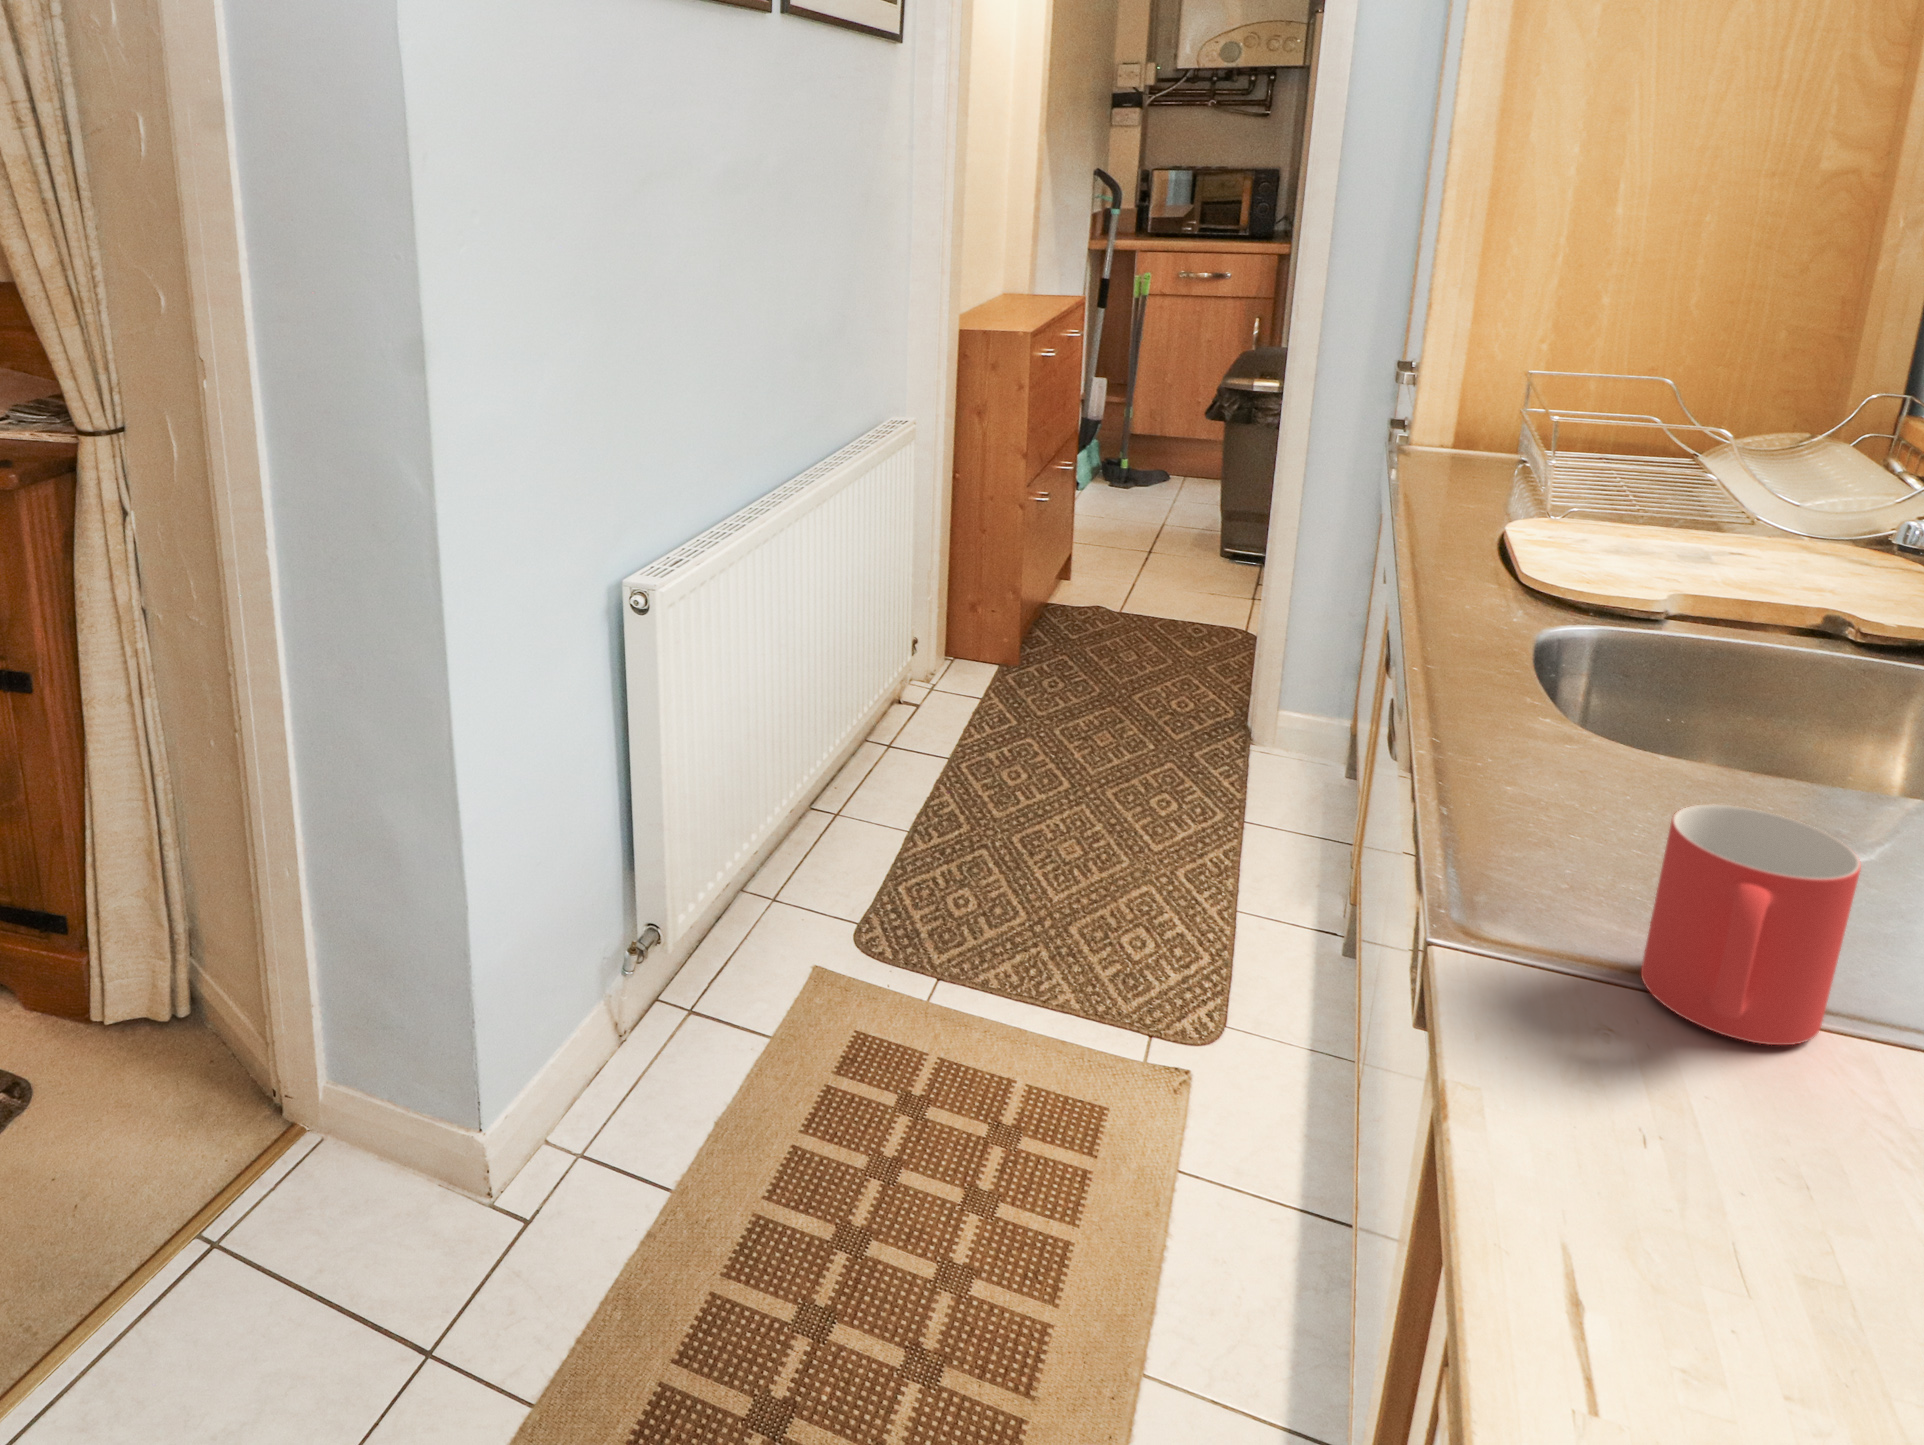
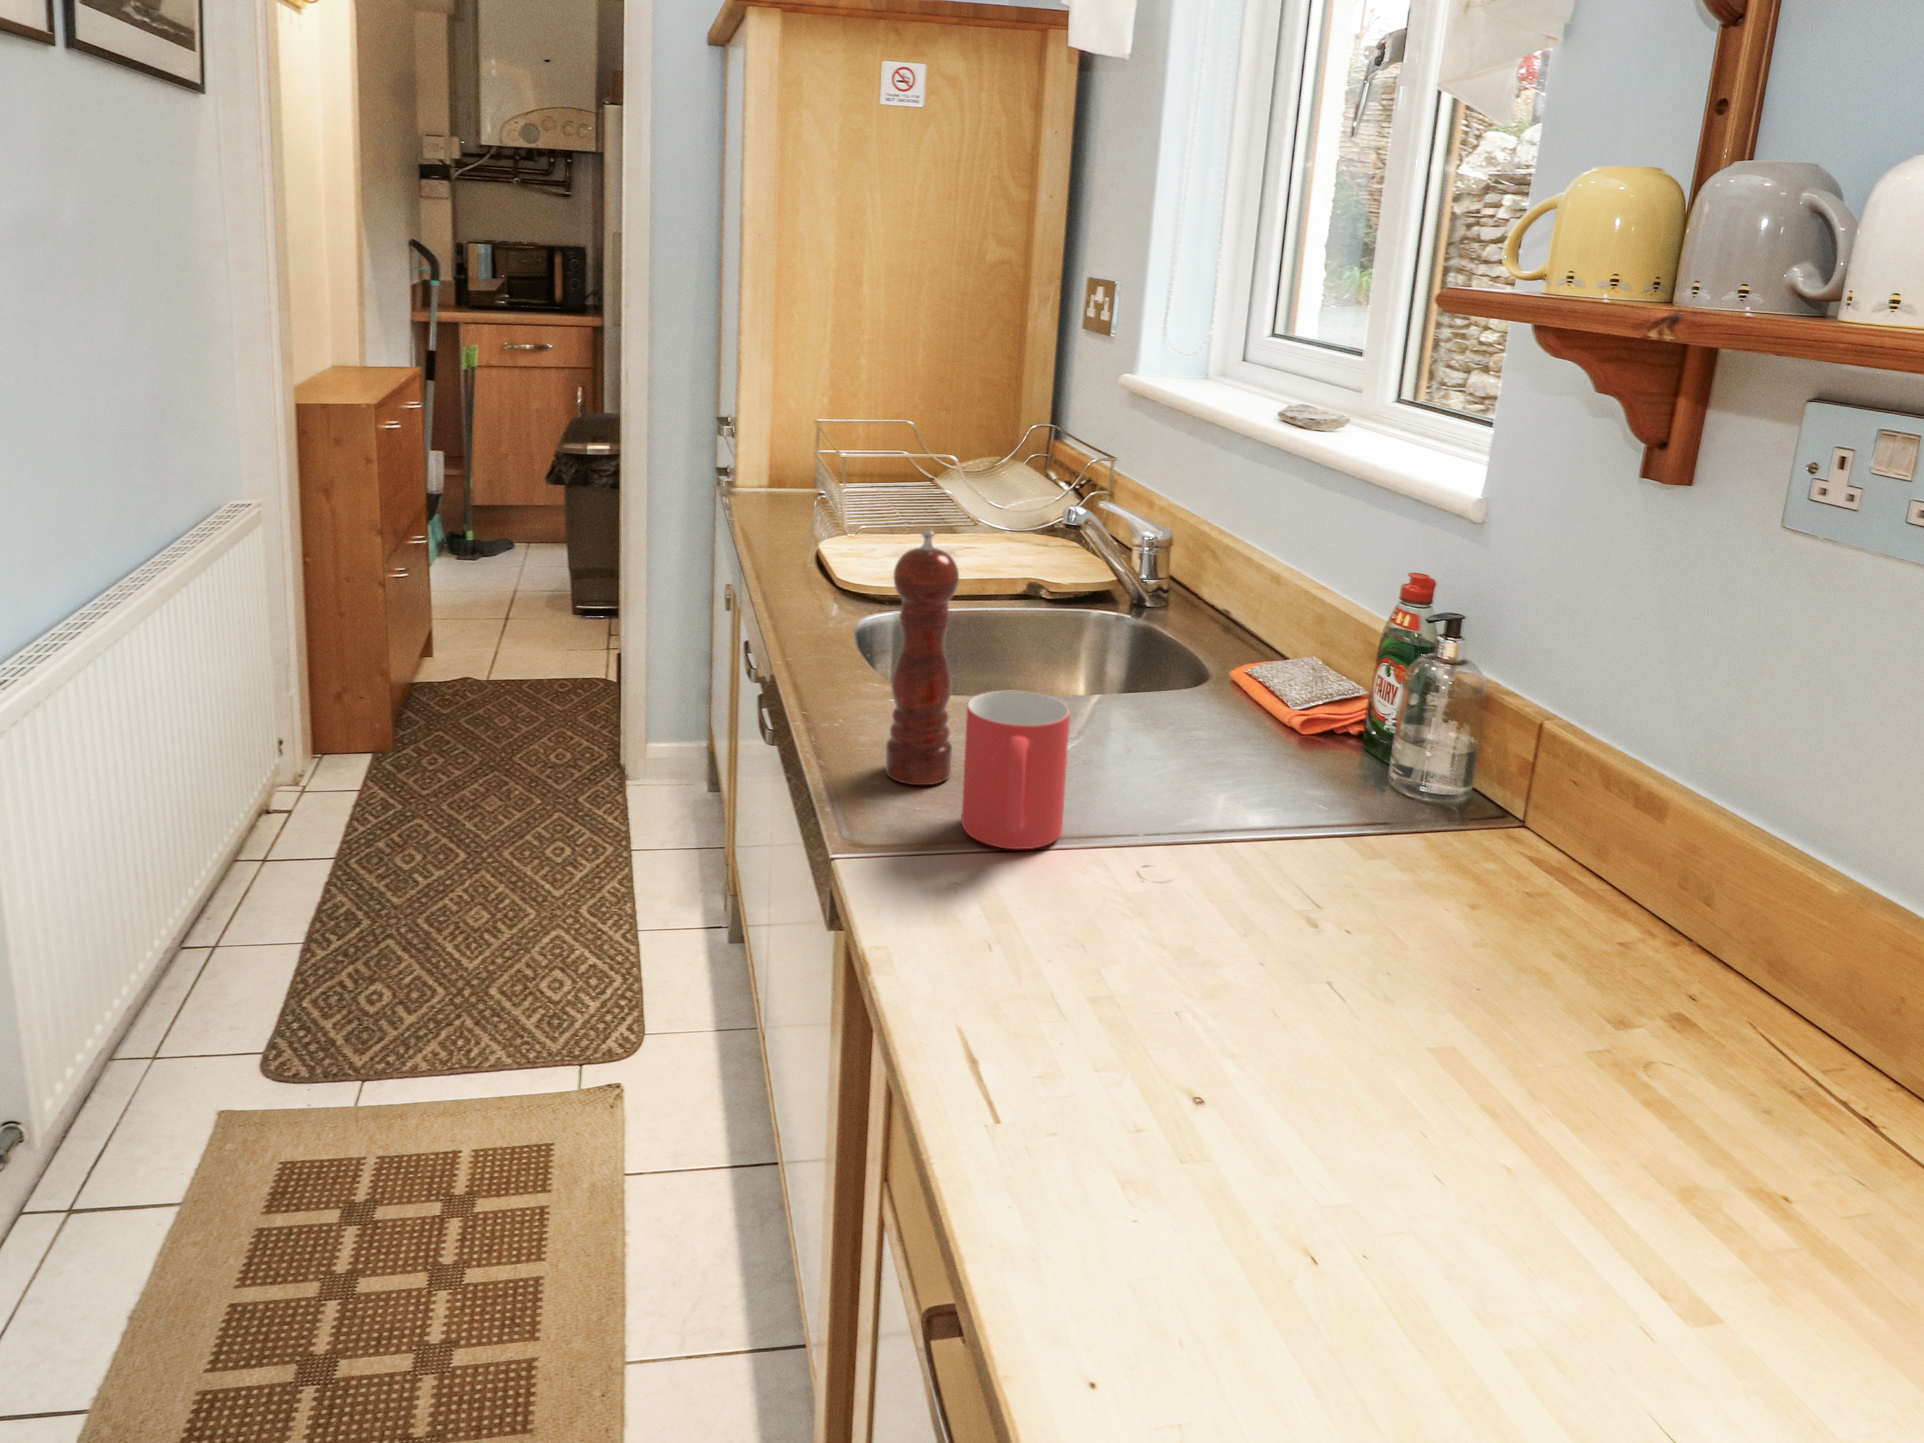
pepper mill: none [1535,563,1689,900] -> present [886,530,959,785]

